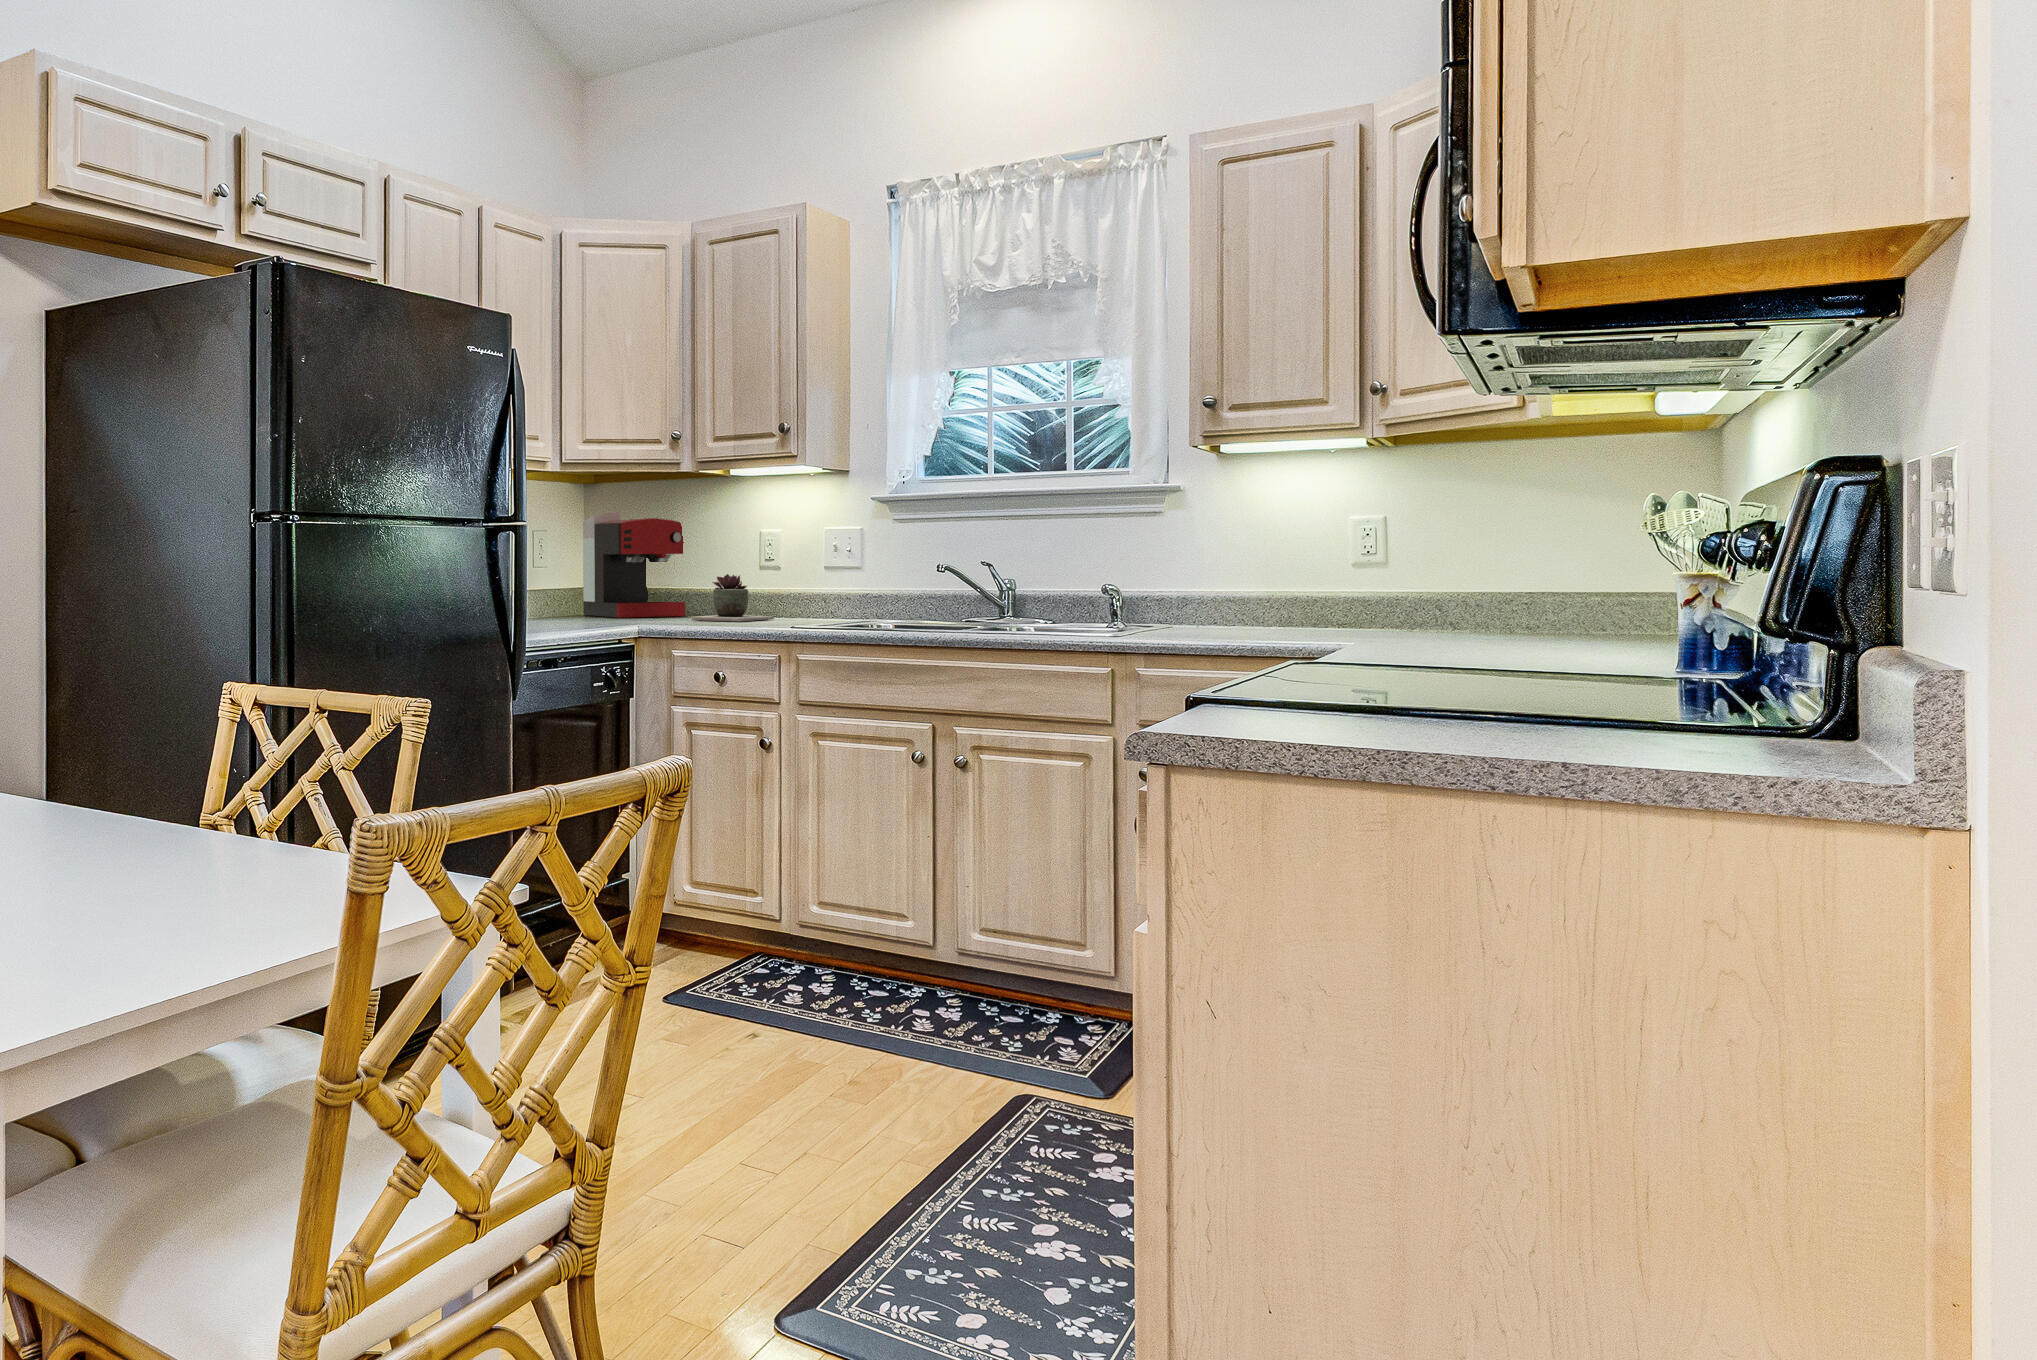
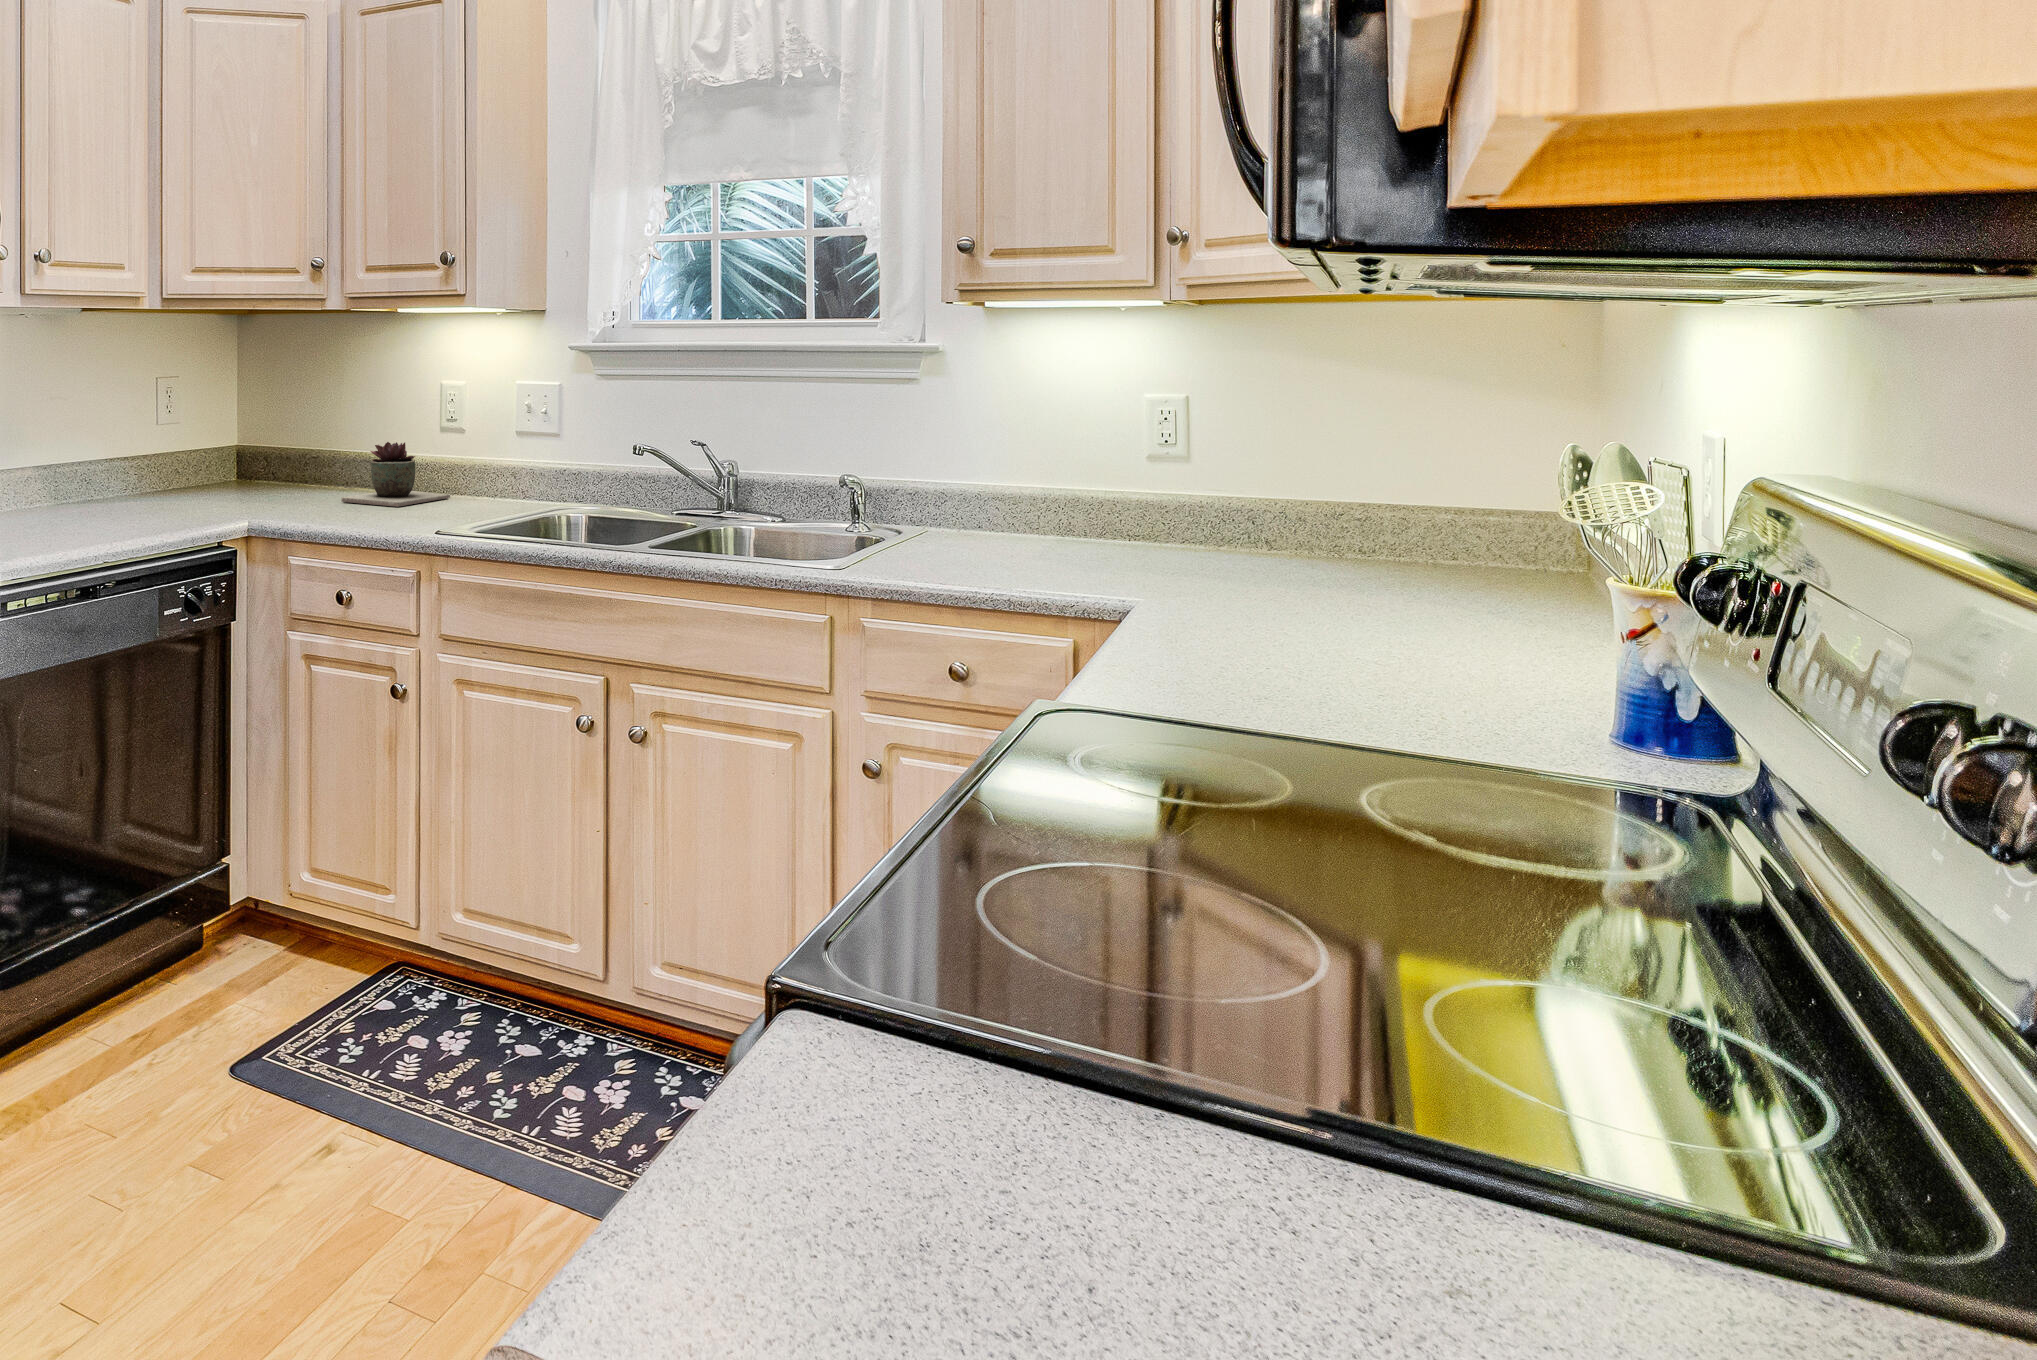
coffee maker: present [583,512,685,618] -> none [228,352,352,492]

